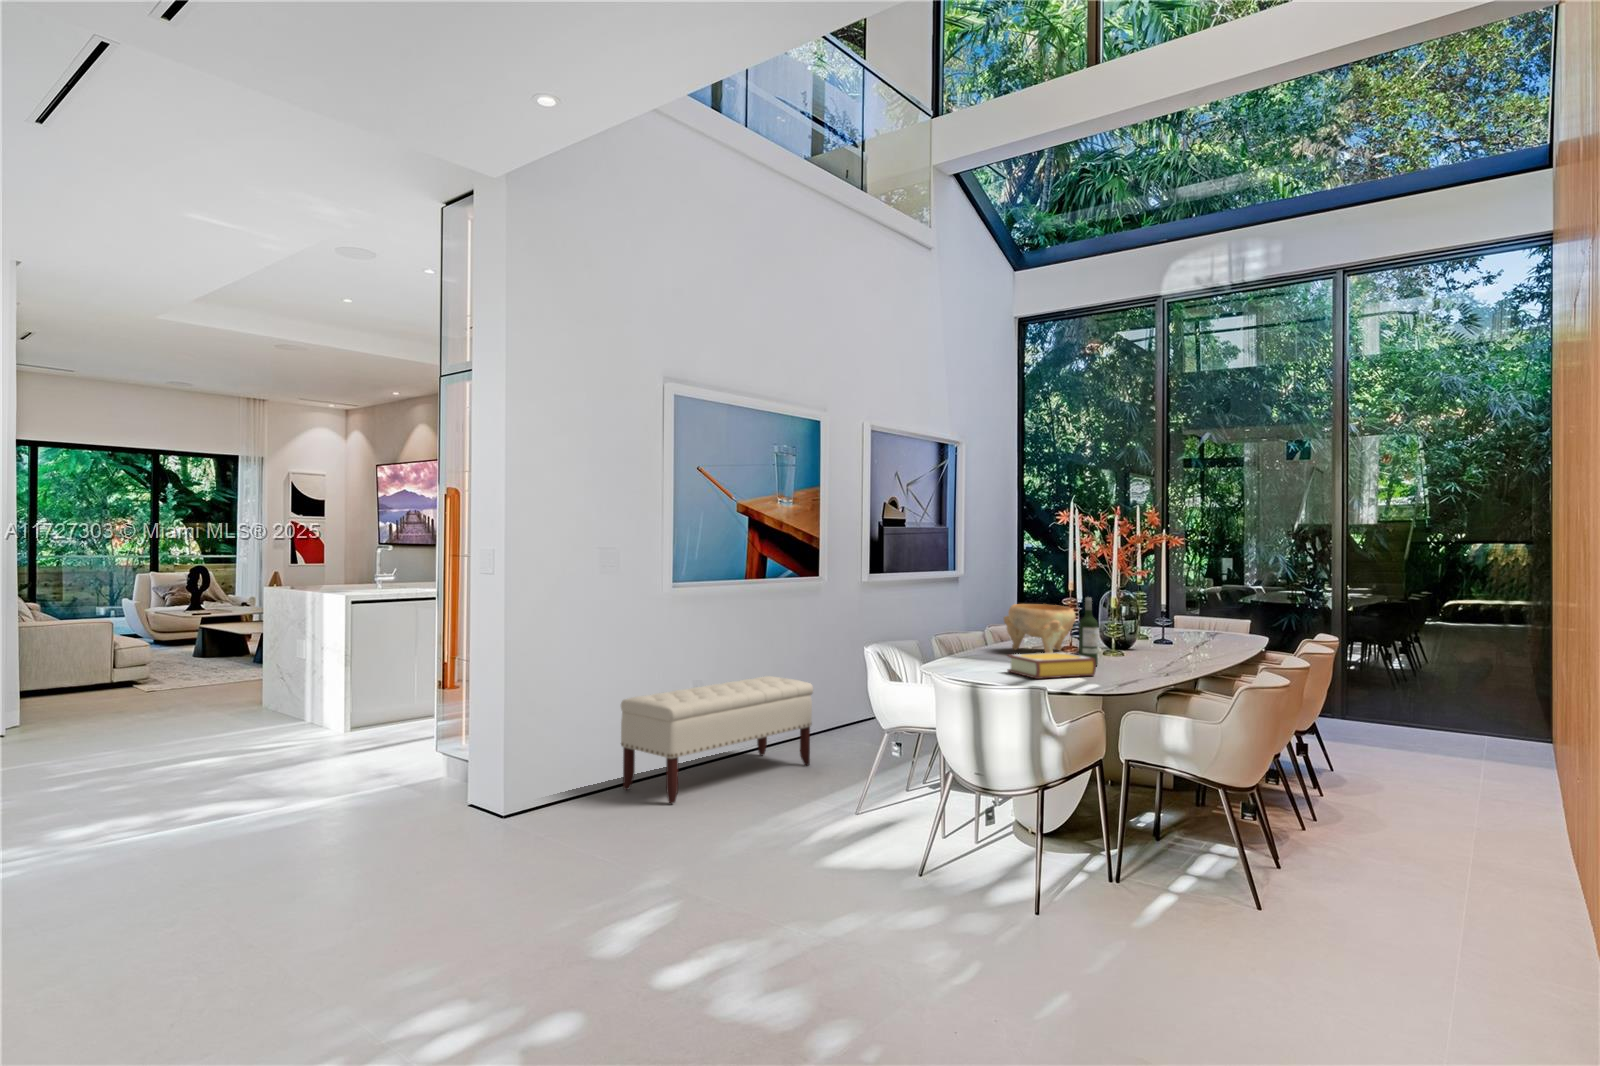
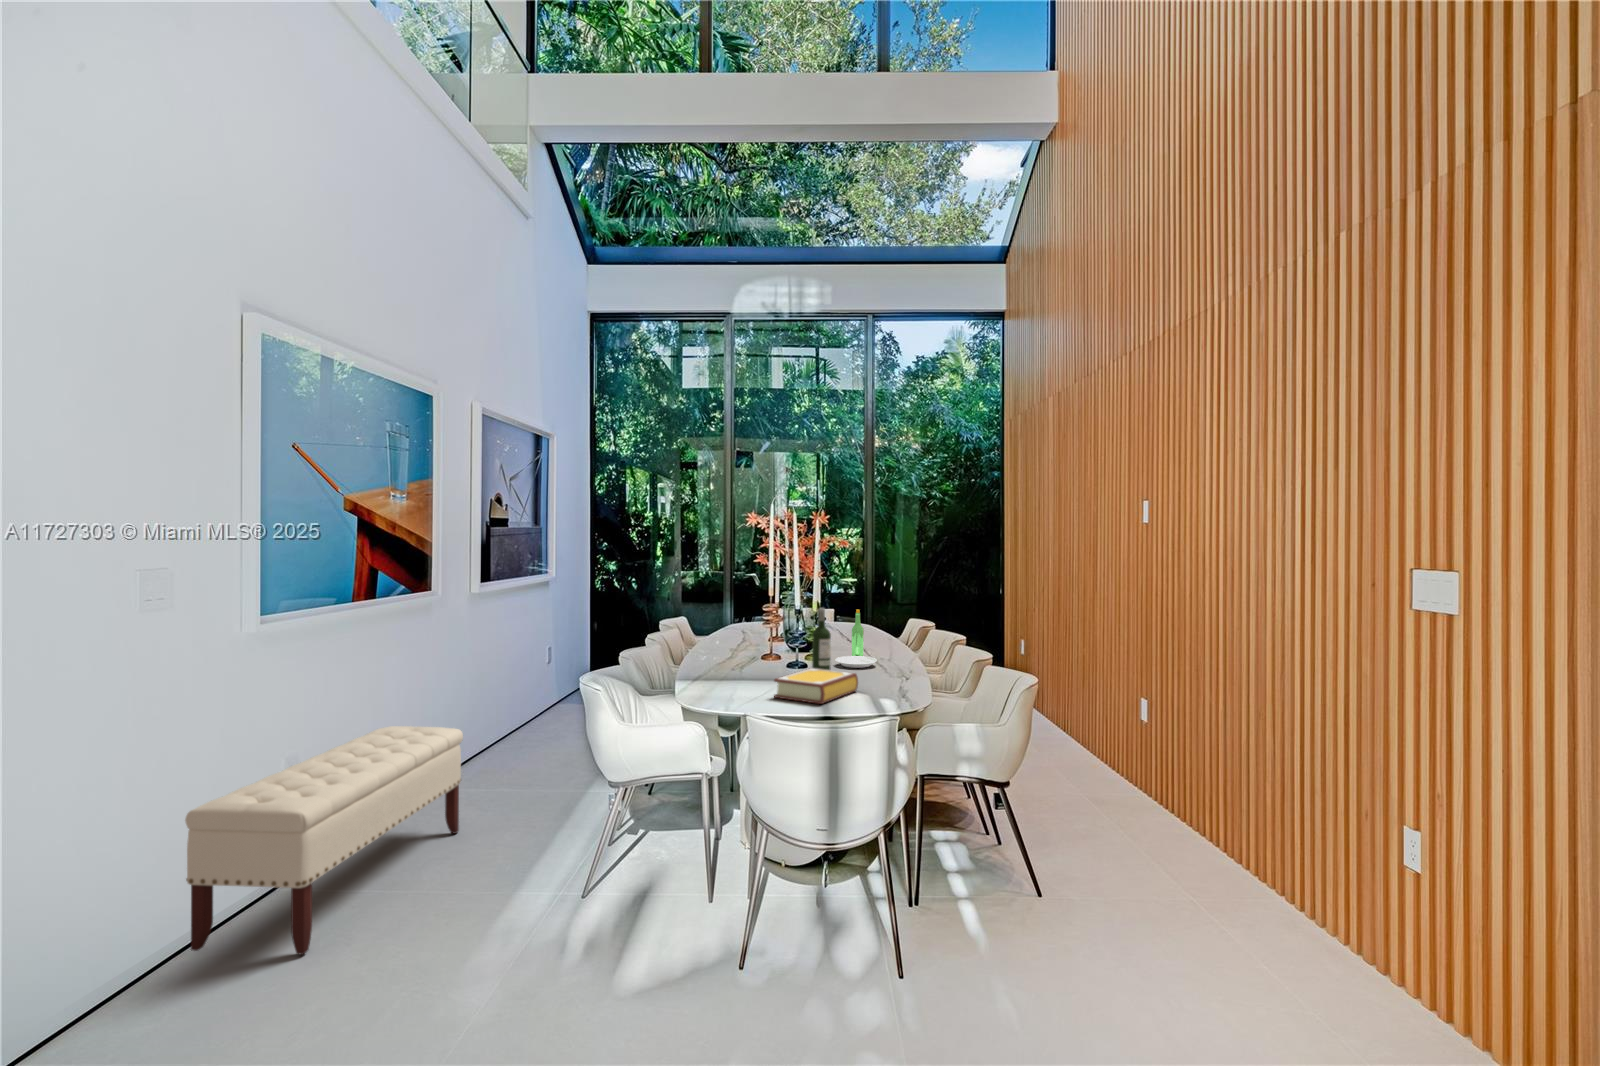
decorative bowl: present [1004,604,1076,653] -> none [704,613,779,668]
plate: none [1126,606,1172,663] -> present [835,610,877,668]

